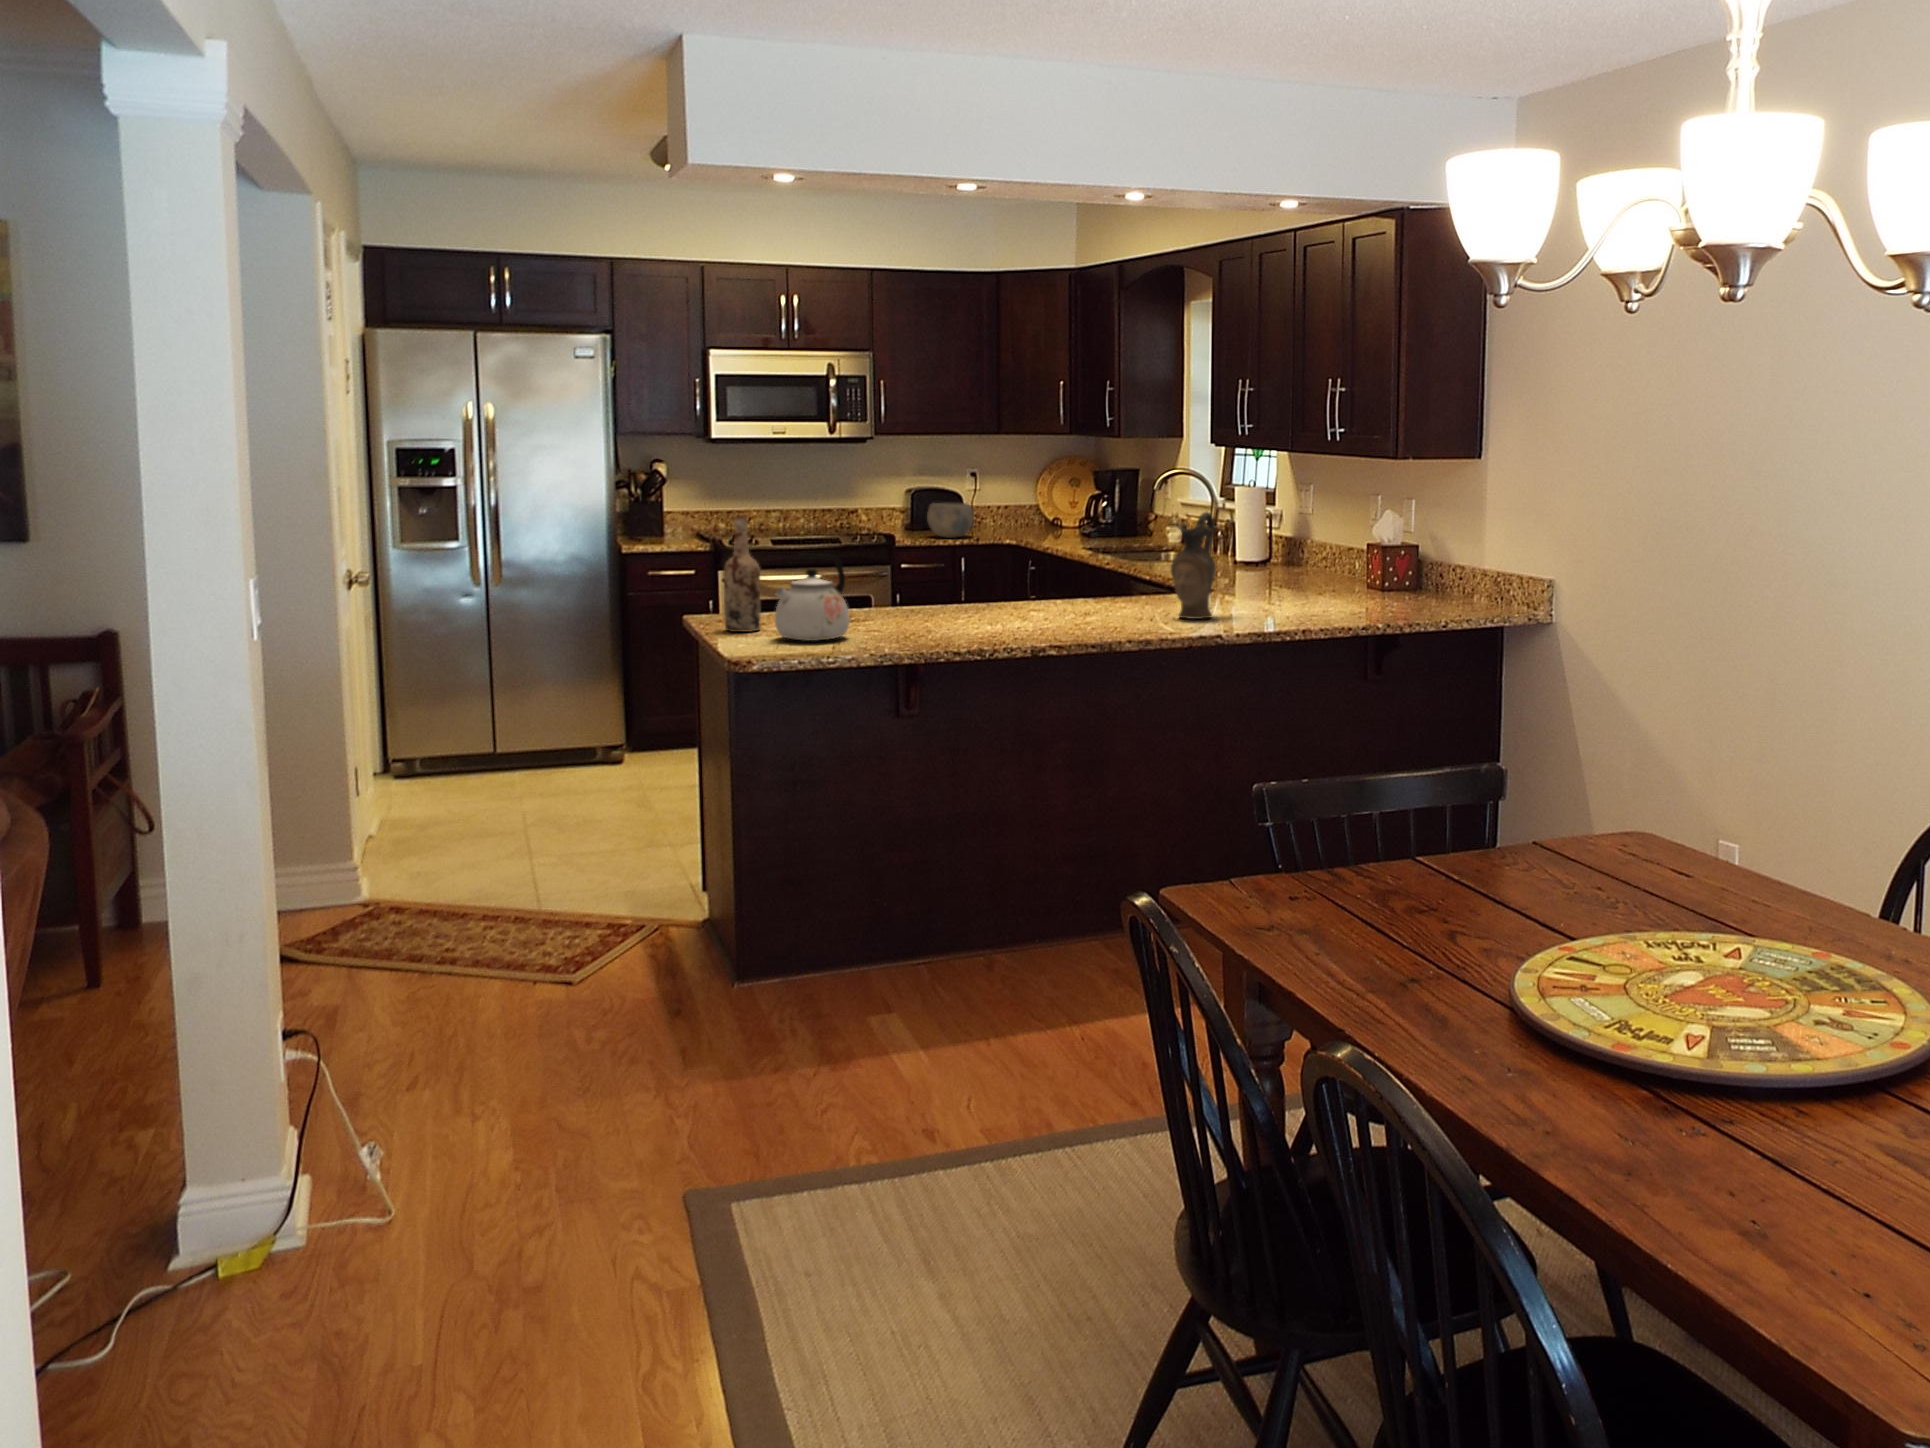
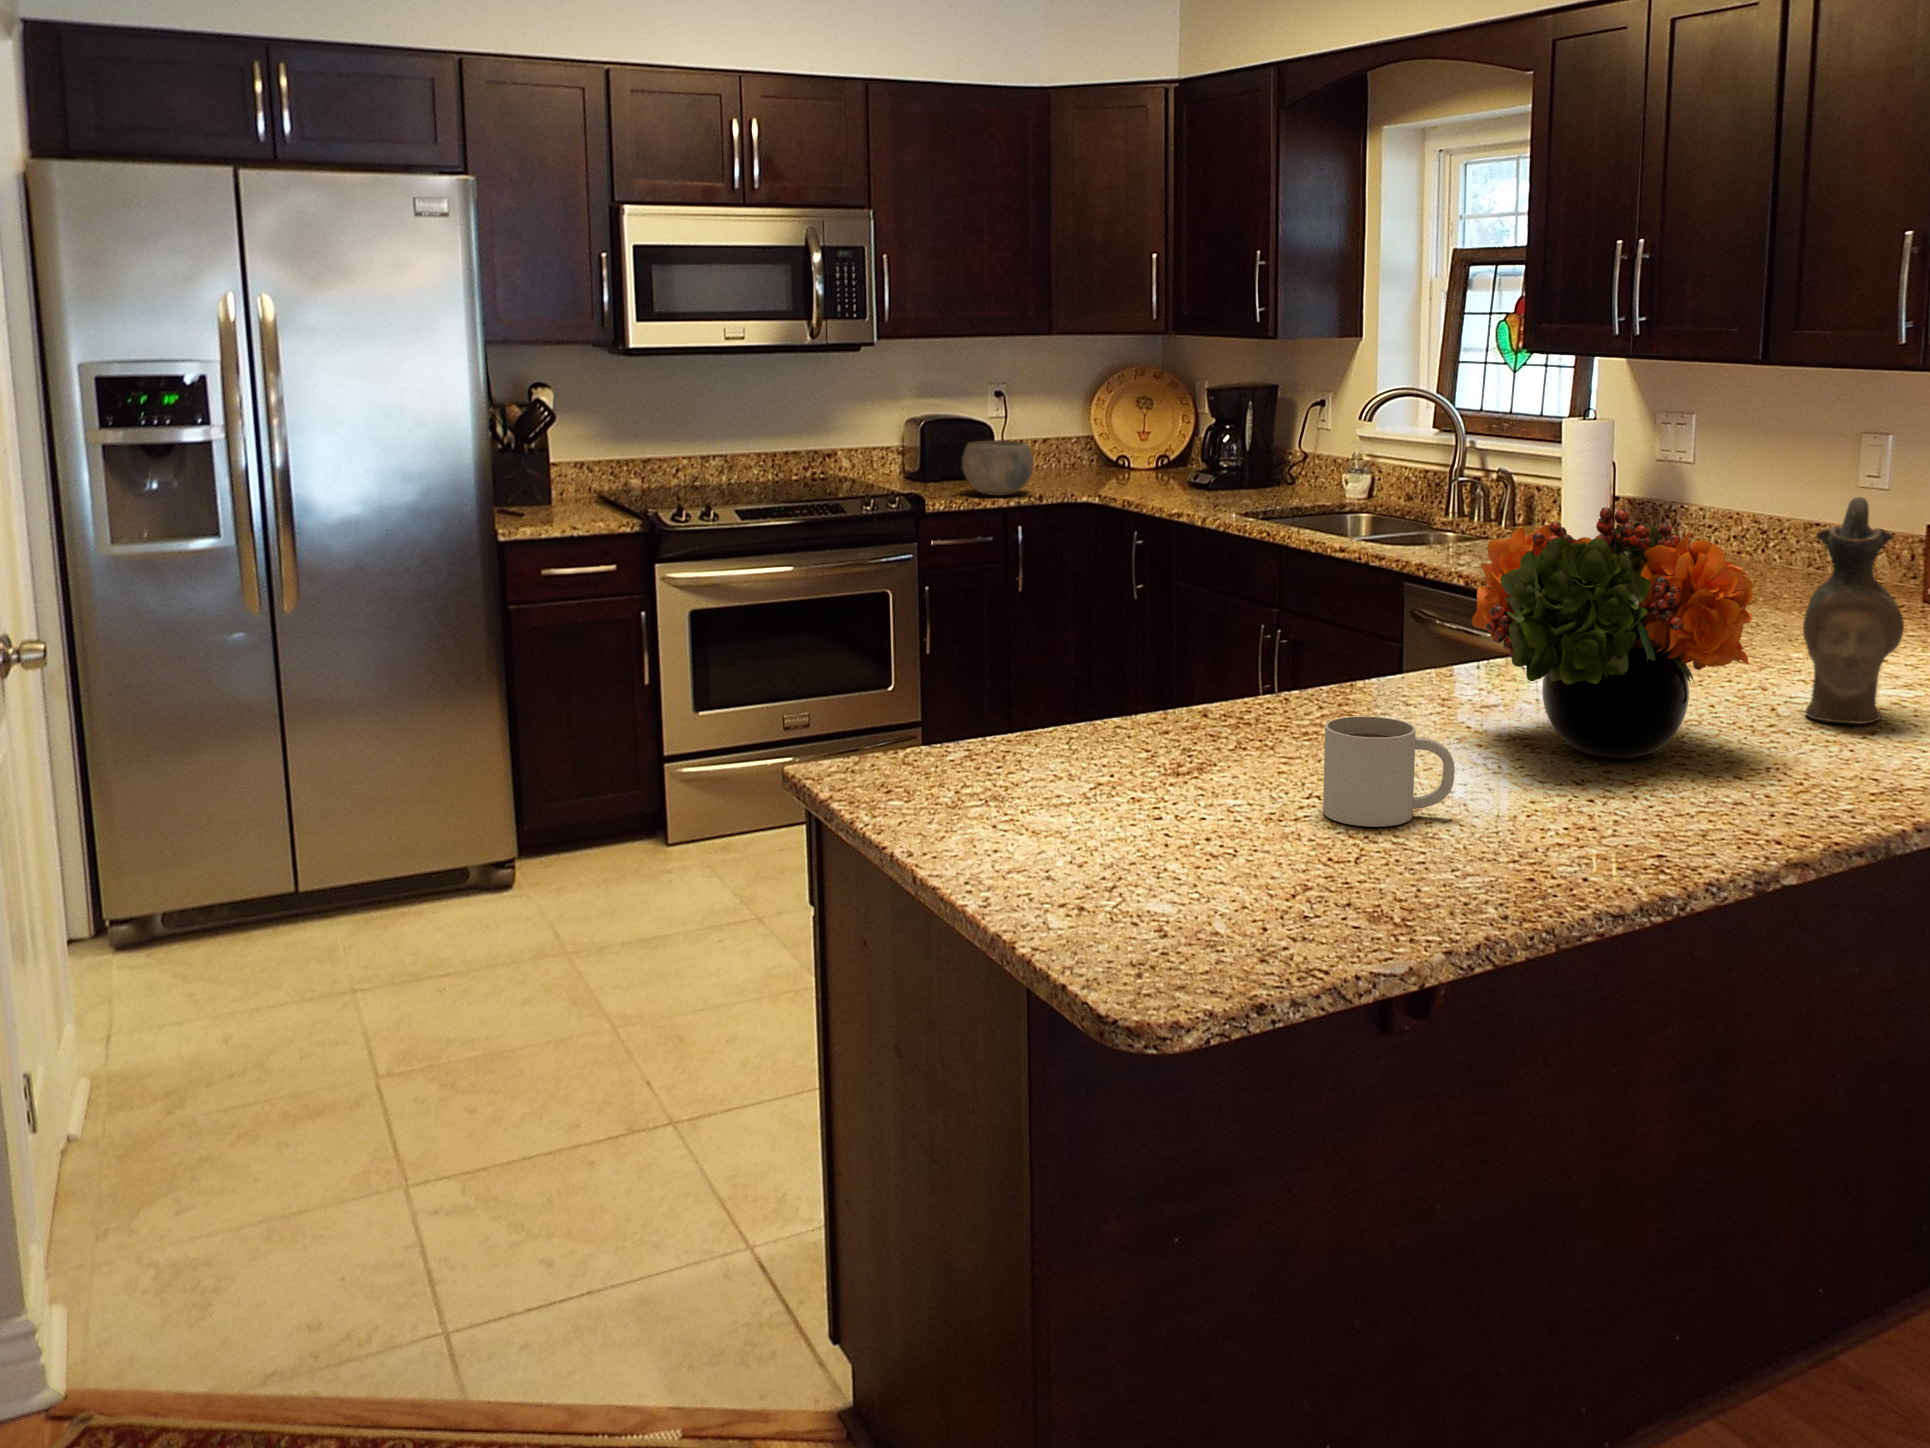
flower arrangement: none [991,510,1120,624] -> present [1472,508,1754,758]
wine bottle: present [723,515,760,632] -> none [929,551,1015,834]
kettle: present [775,553,850,641] -> none [1096,650,1278,878]
mug: none [890,593,943,634] -> present [1323,716,1455,827]

